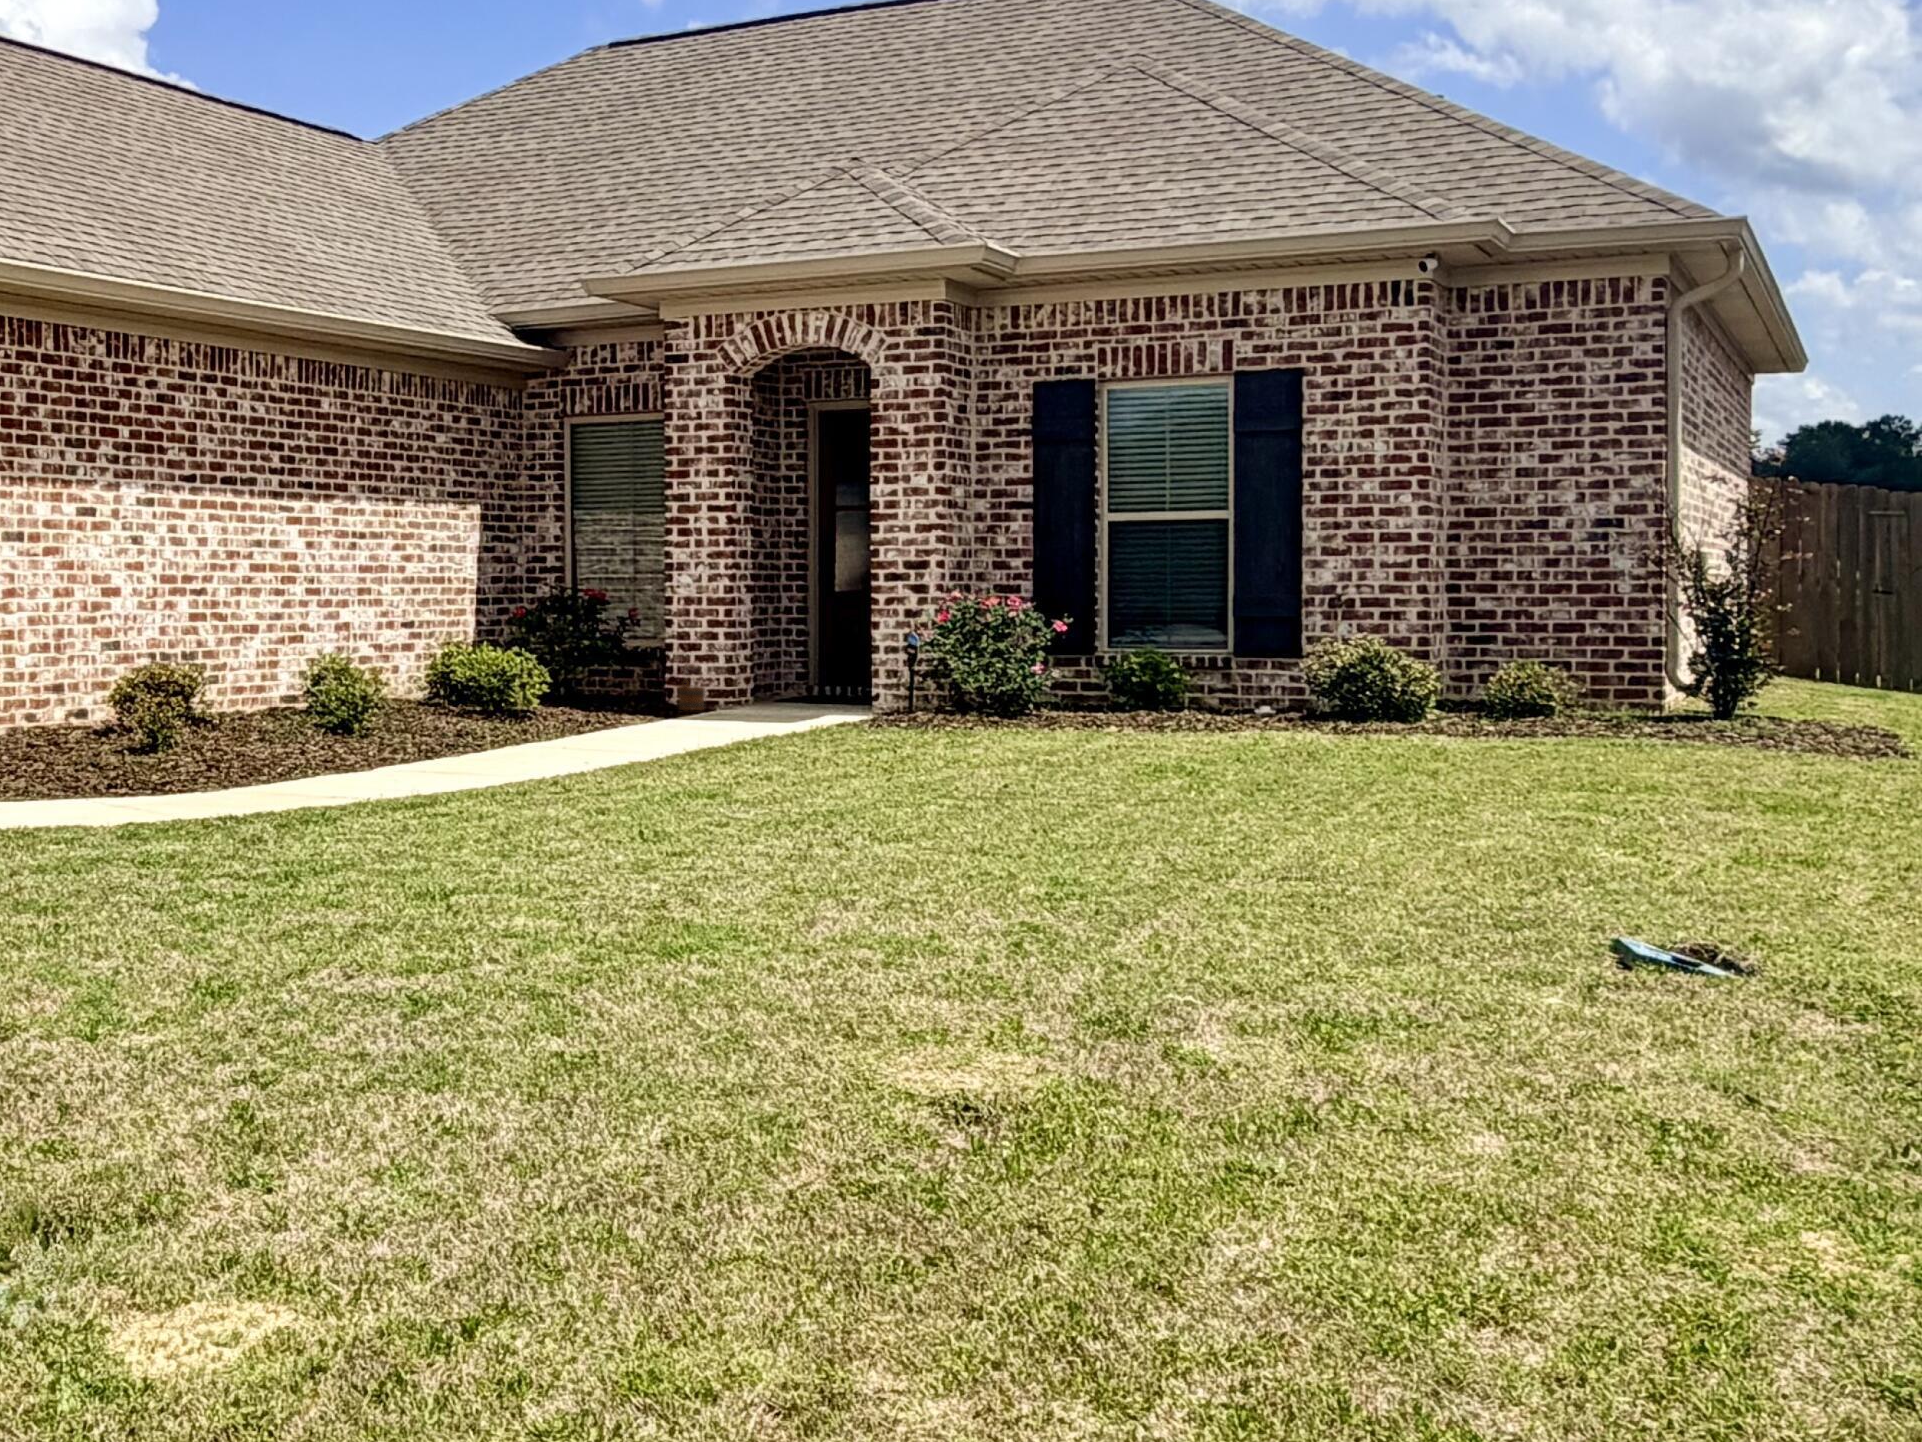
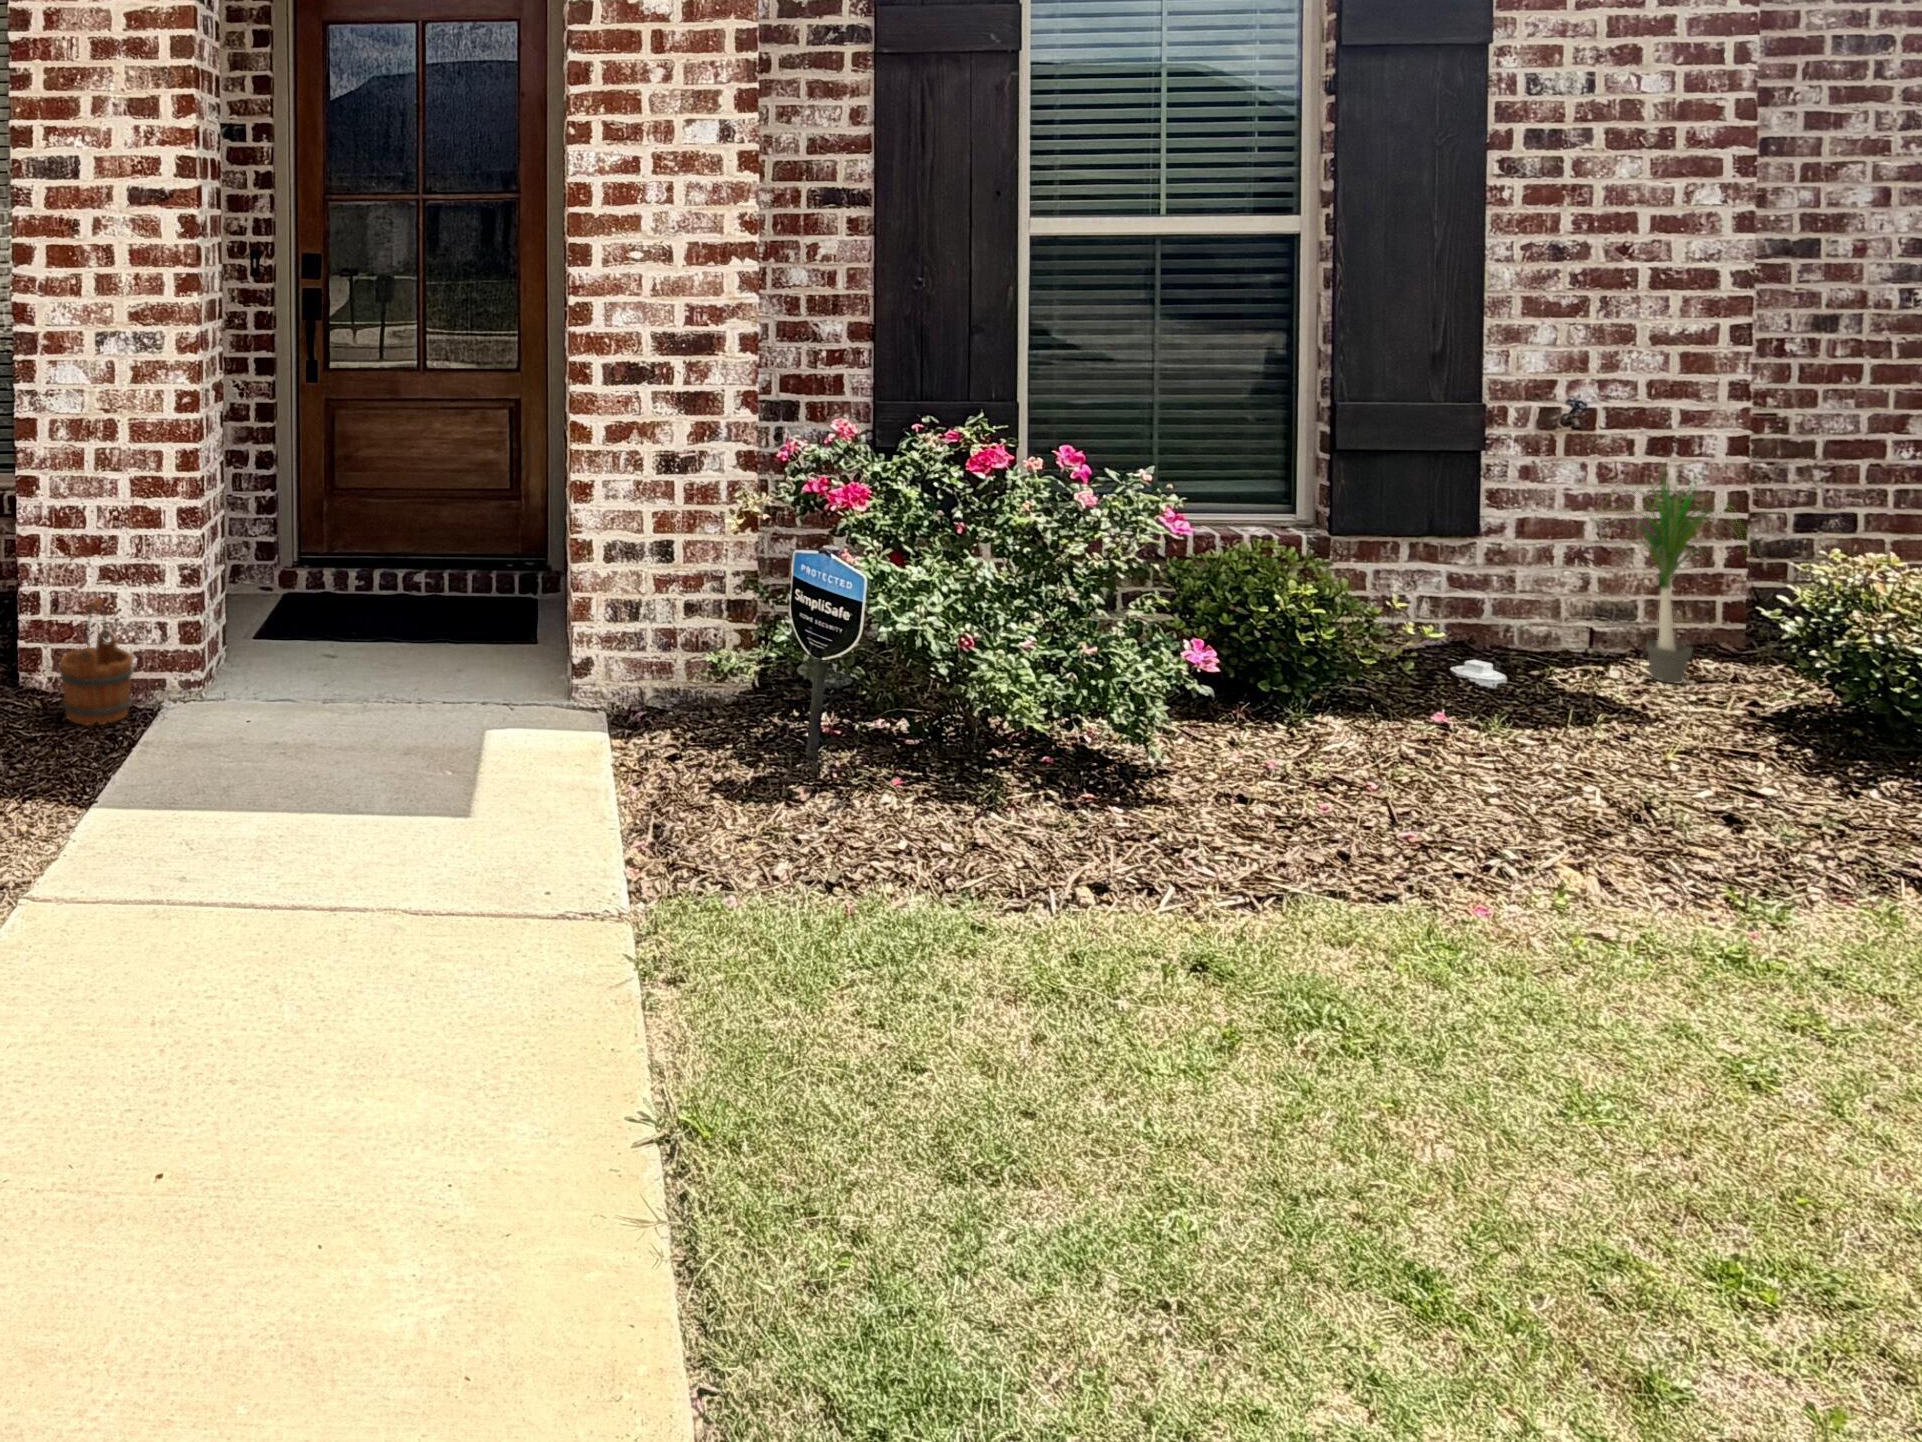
potted plant: none [1329,615,1400,718] -> present [1593,477,1752,684]

